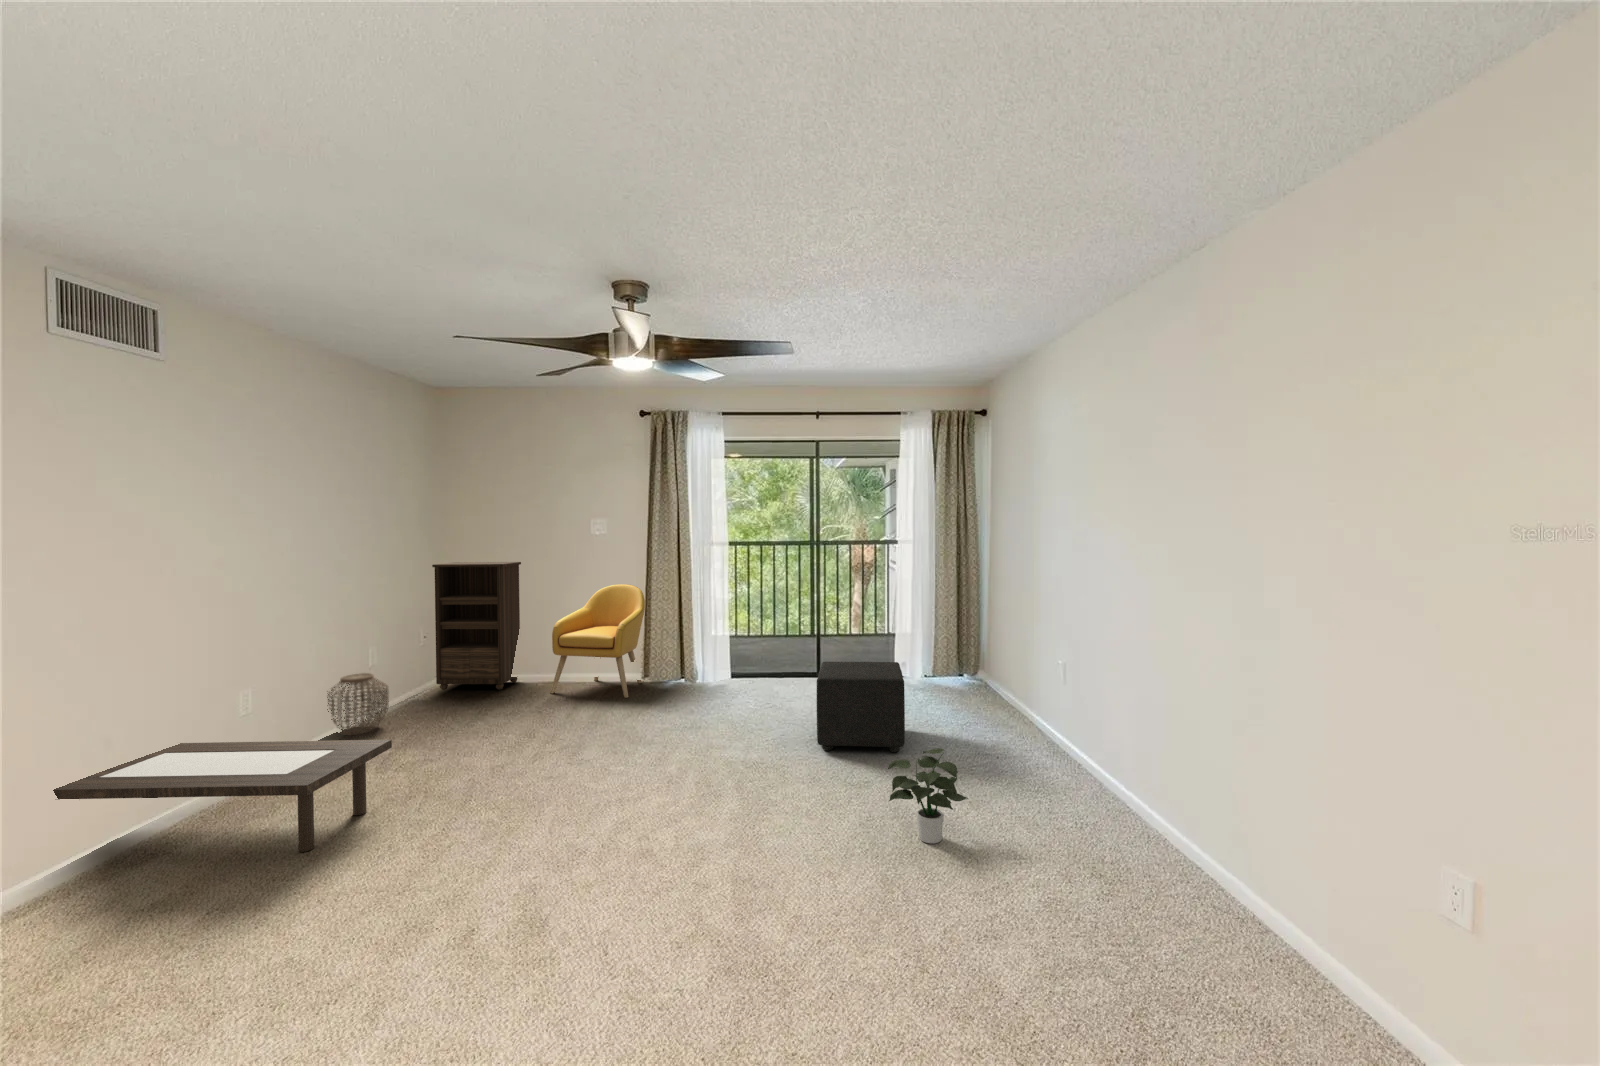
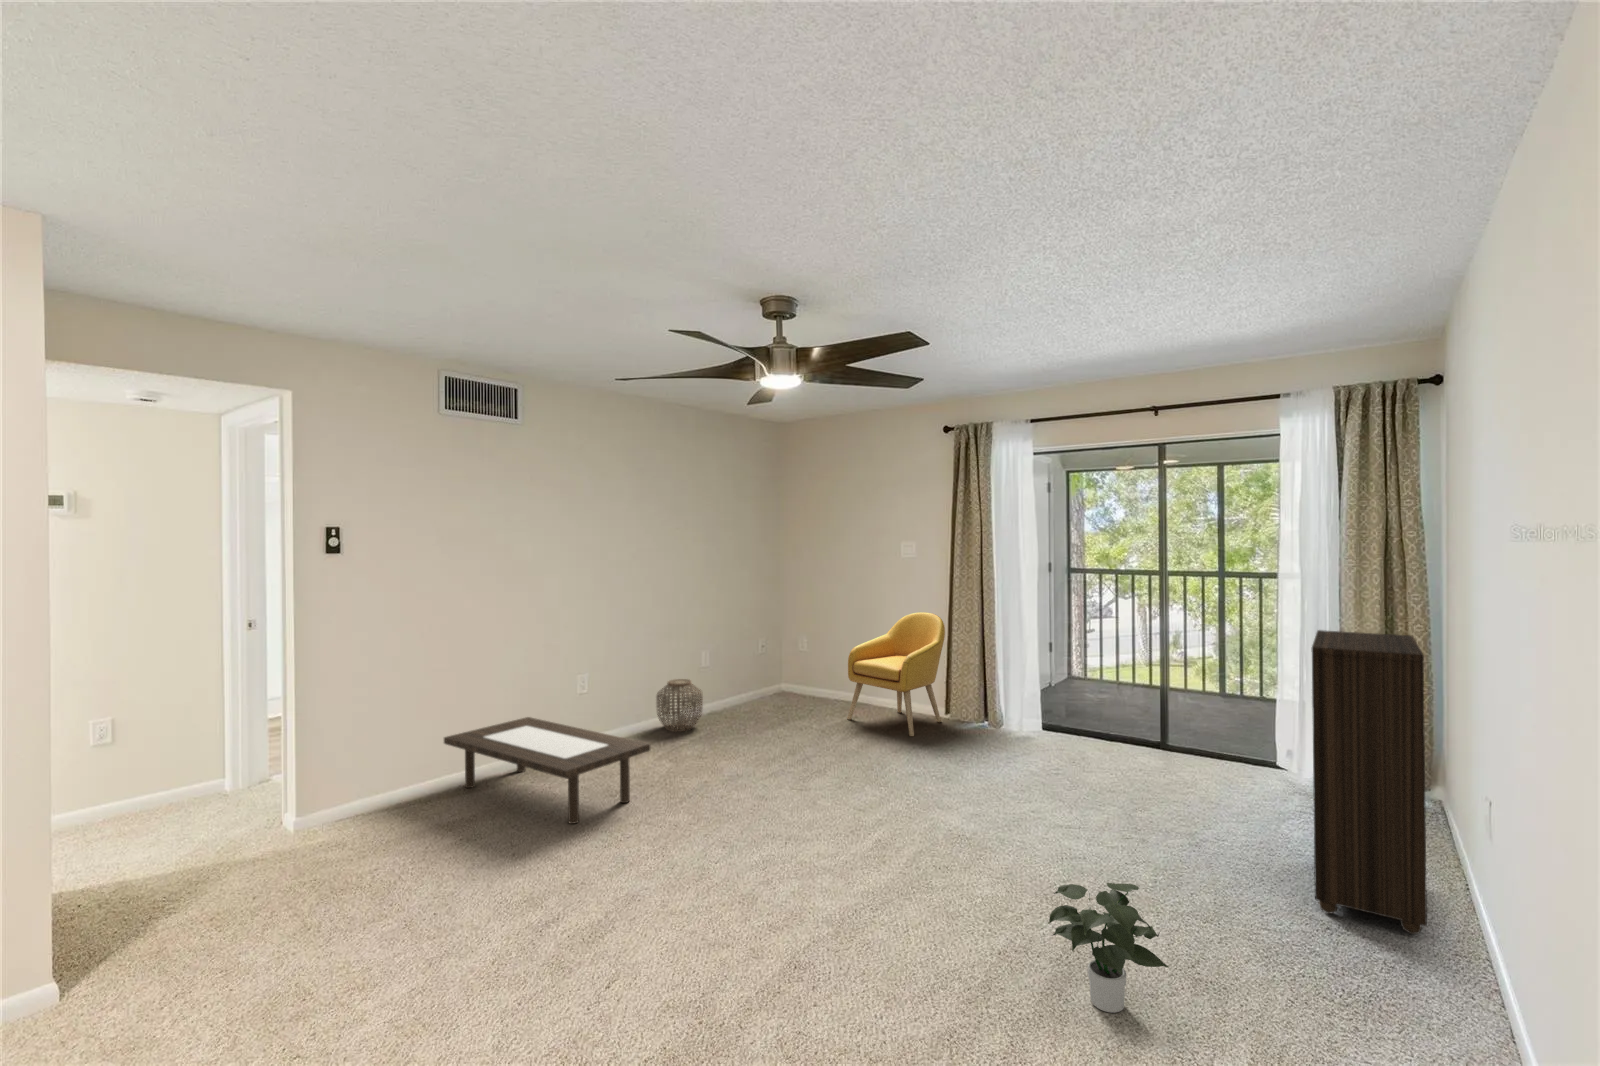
bookshelf: present [432,562,521,690] -> present [1312,630,1427,934]
ottoman: present [817,662,905,752] -> none [1062,734,1209,874]

